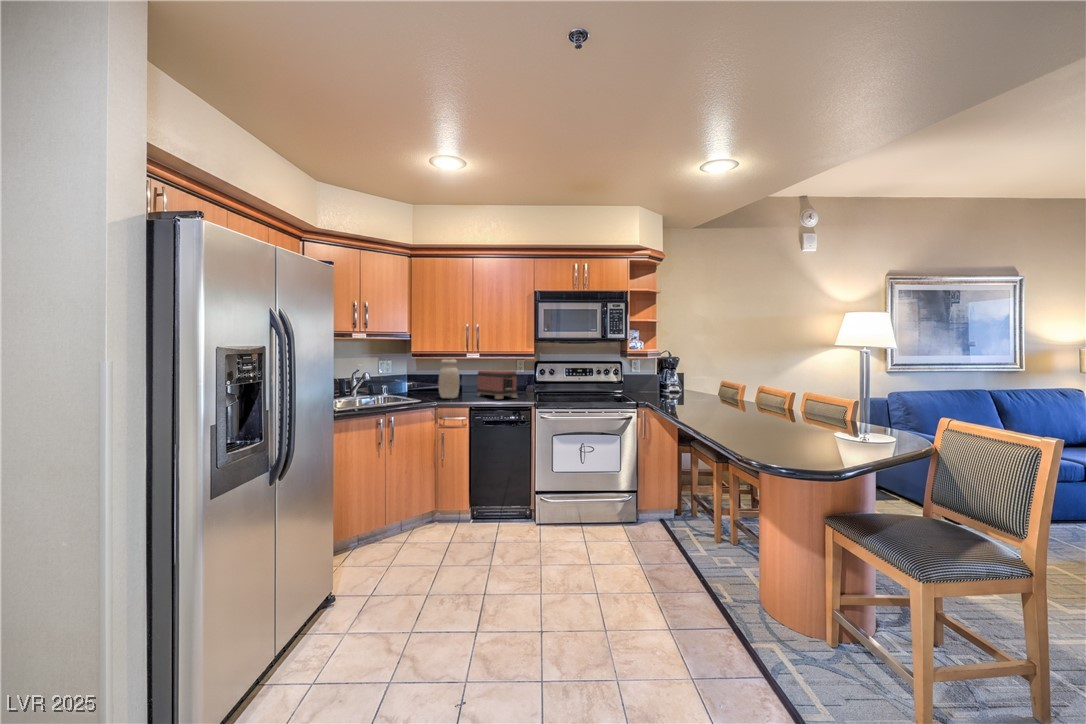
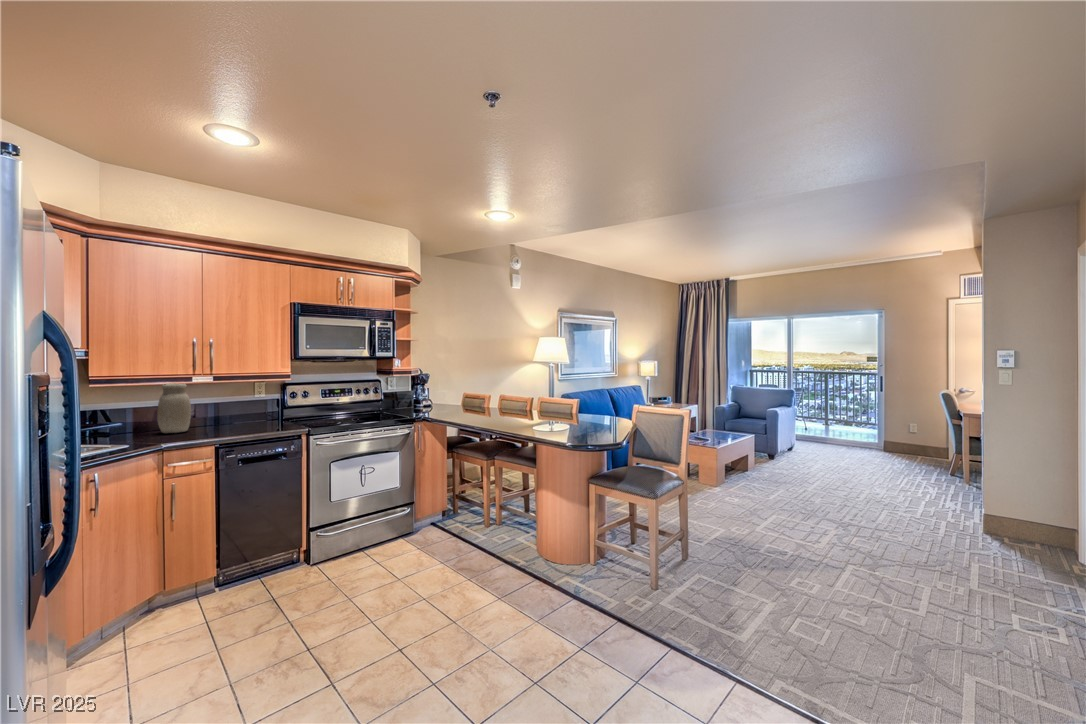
toaster: present [477,370,518,399] -> none [210,394,273,427]

